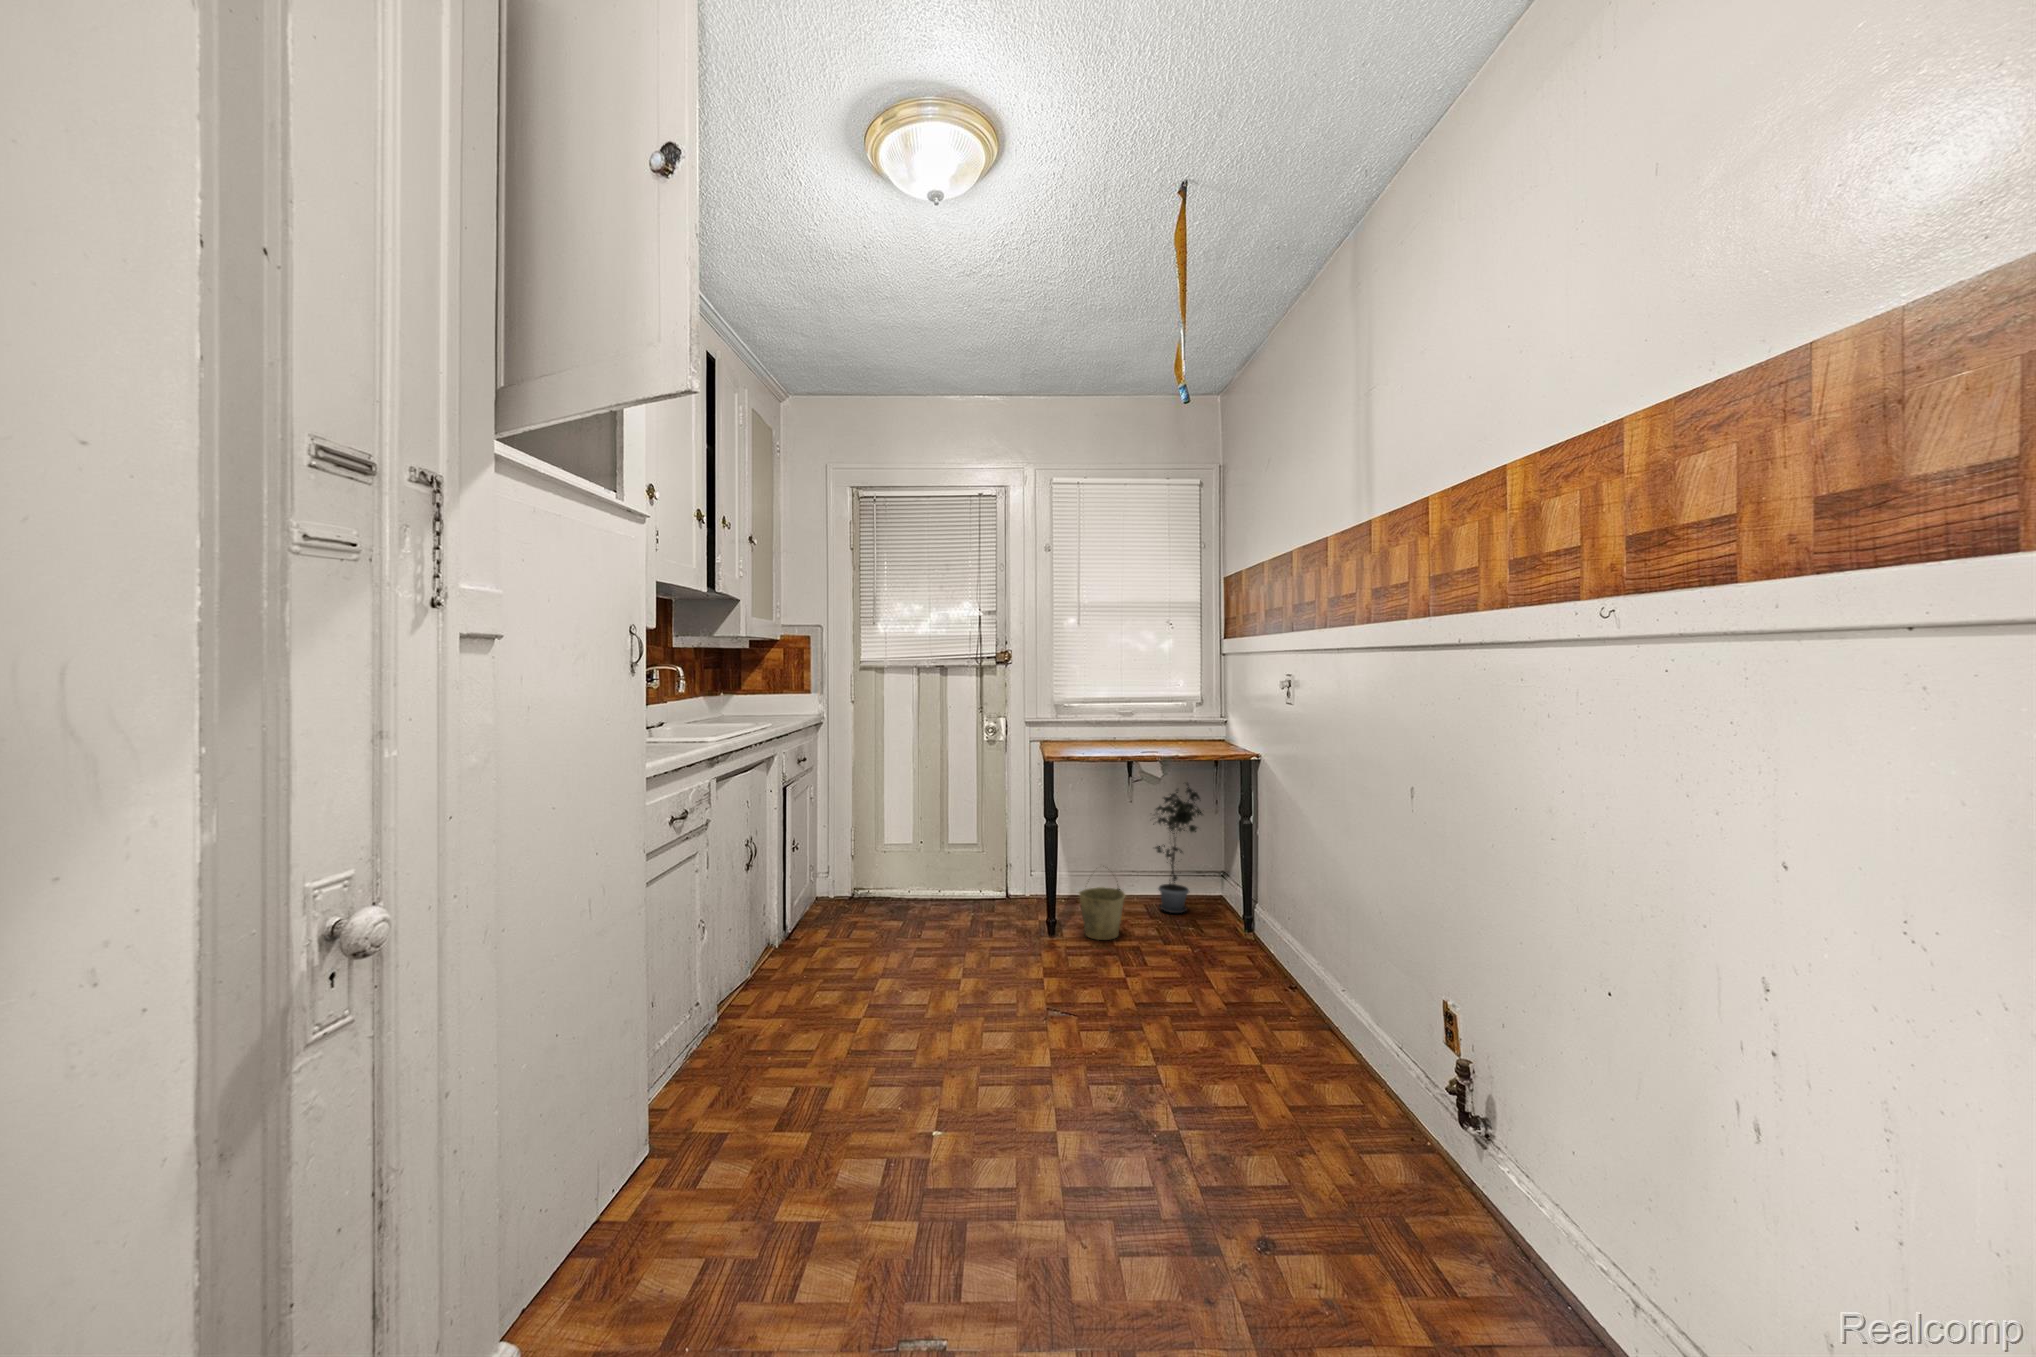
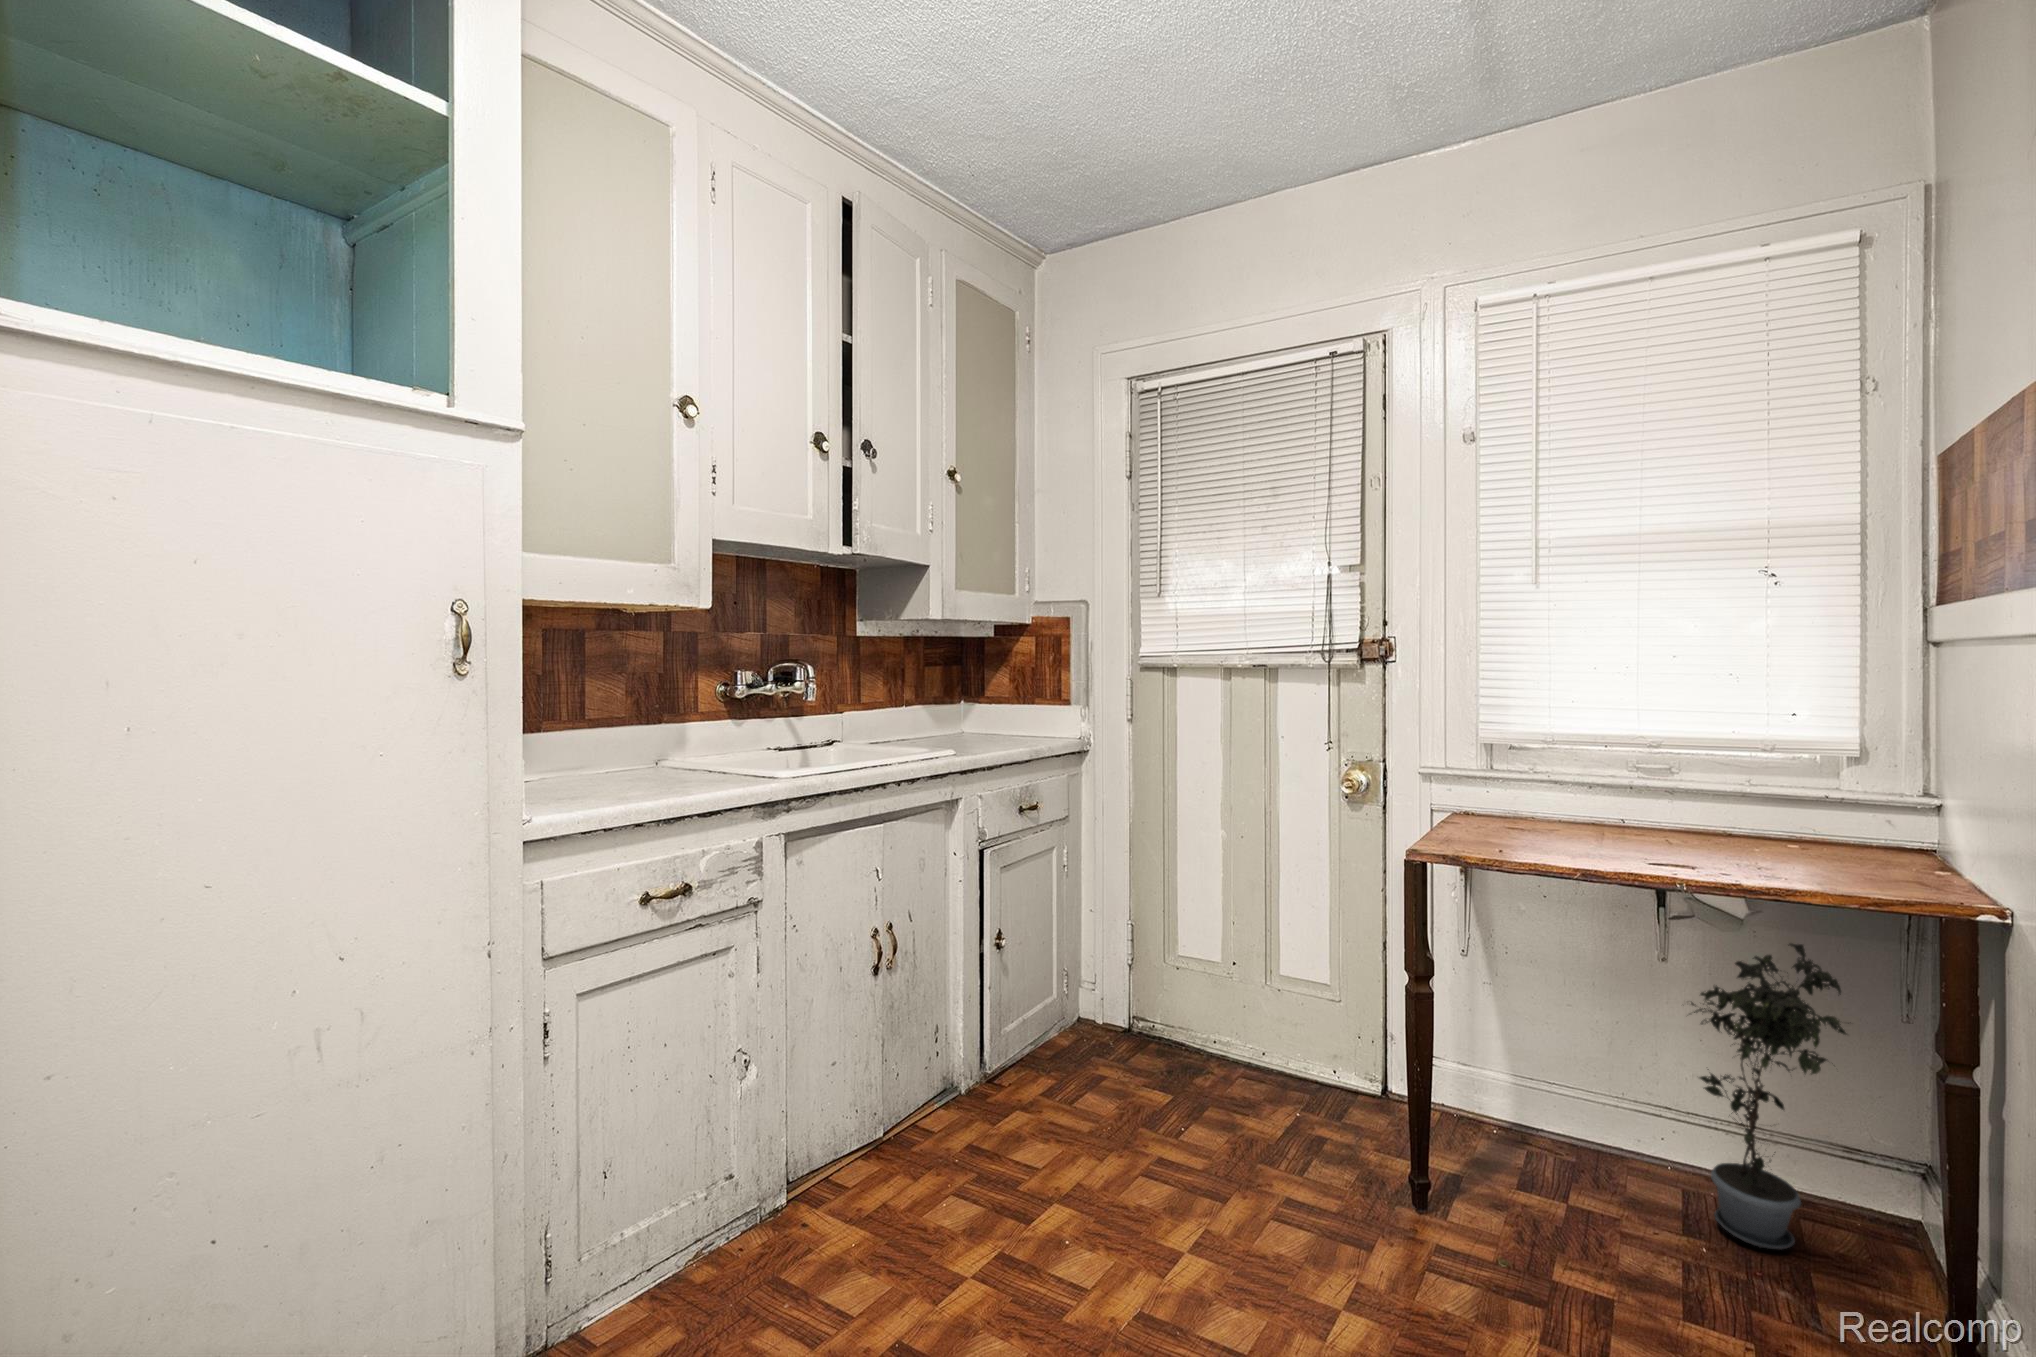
bucket: present [1079,881,1125,940] -> none [1465,1113,1583,1291]

